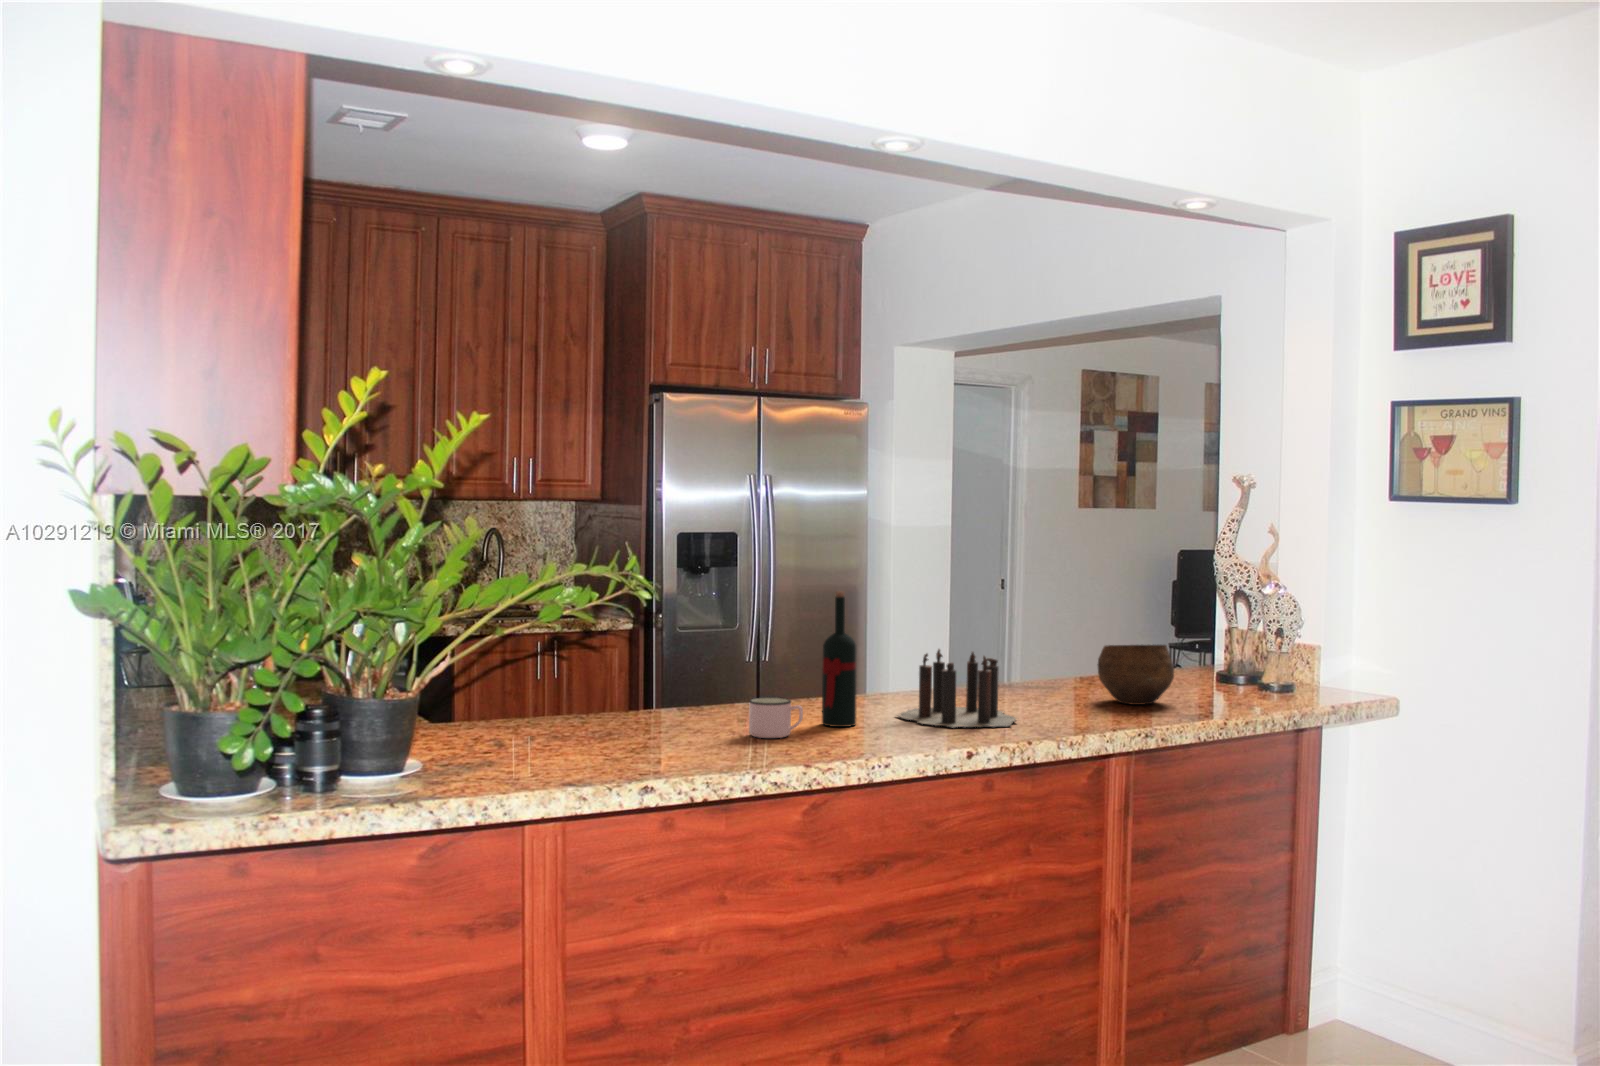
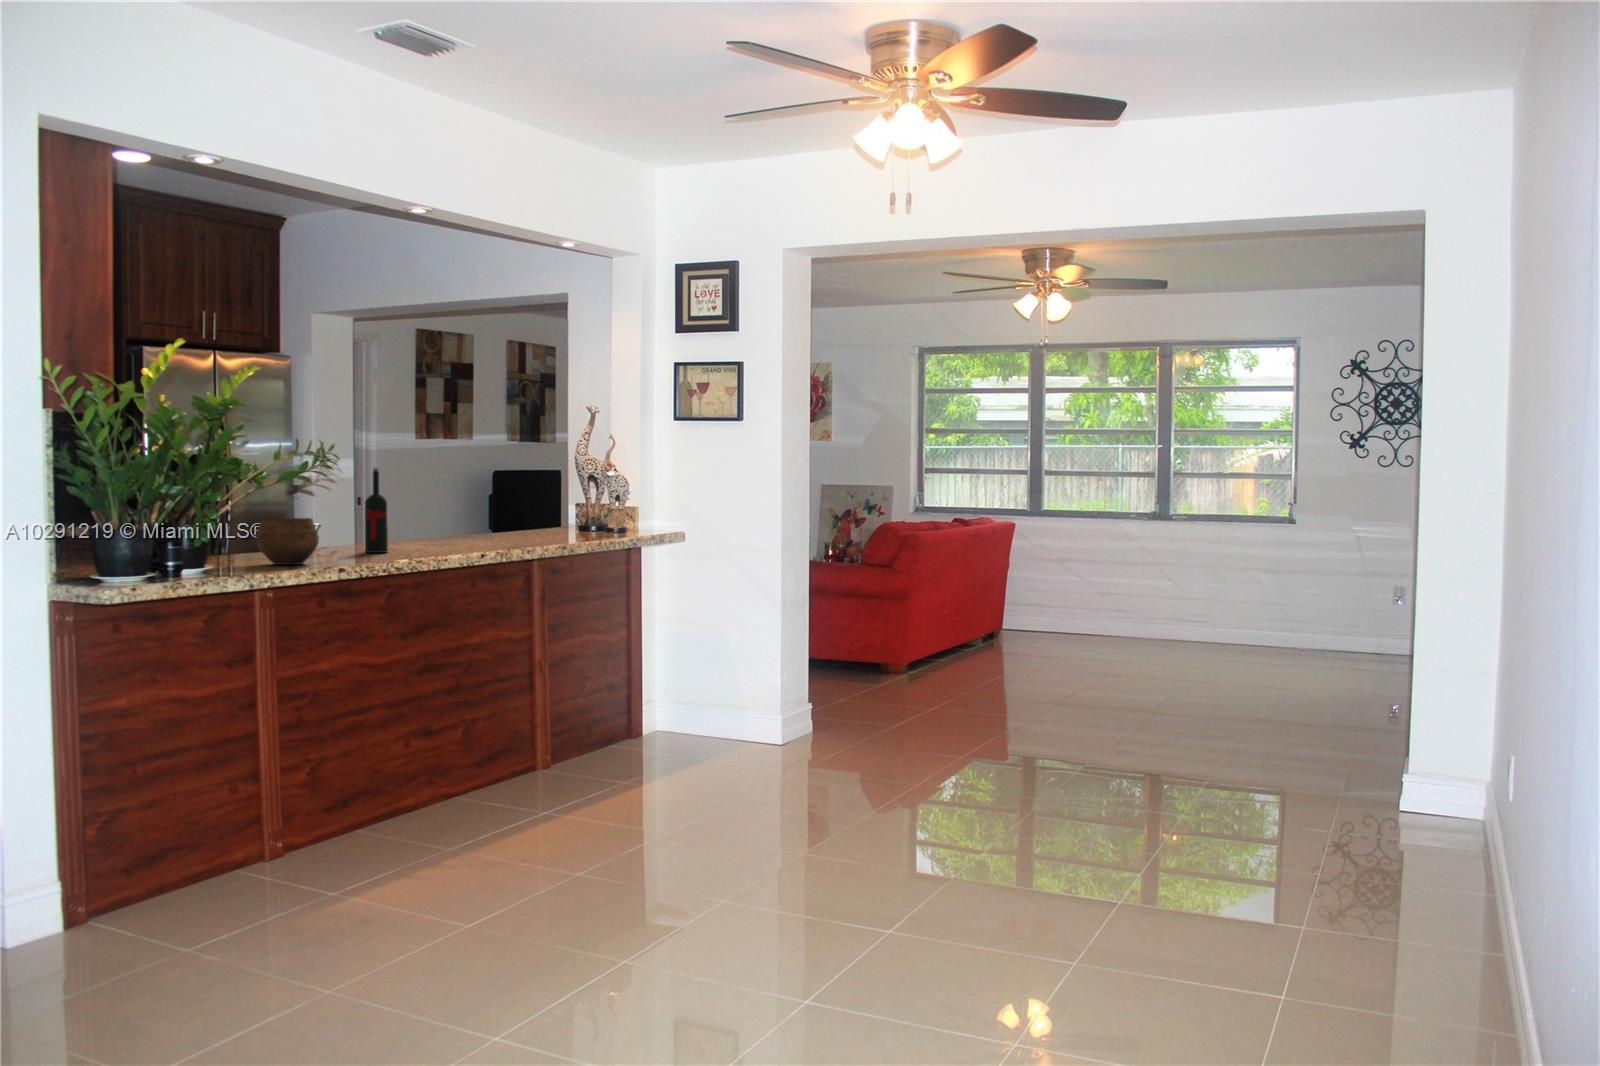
bowl: present [1097,645,1174,705] -> present [256,518,319,565]
candle: present [898,649,1016,727] -> none [405,506,503,550]
mug: present [749,697,803,738] -> none [327,534,365,558]

